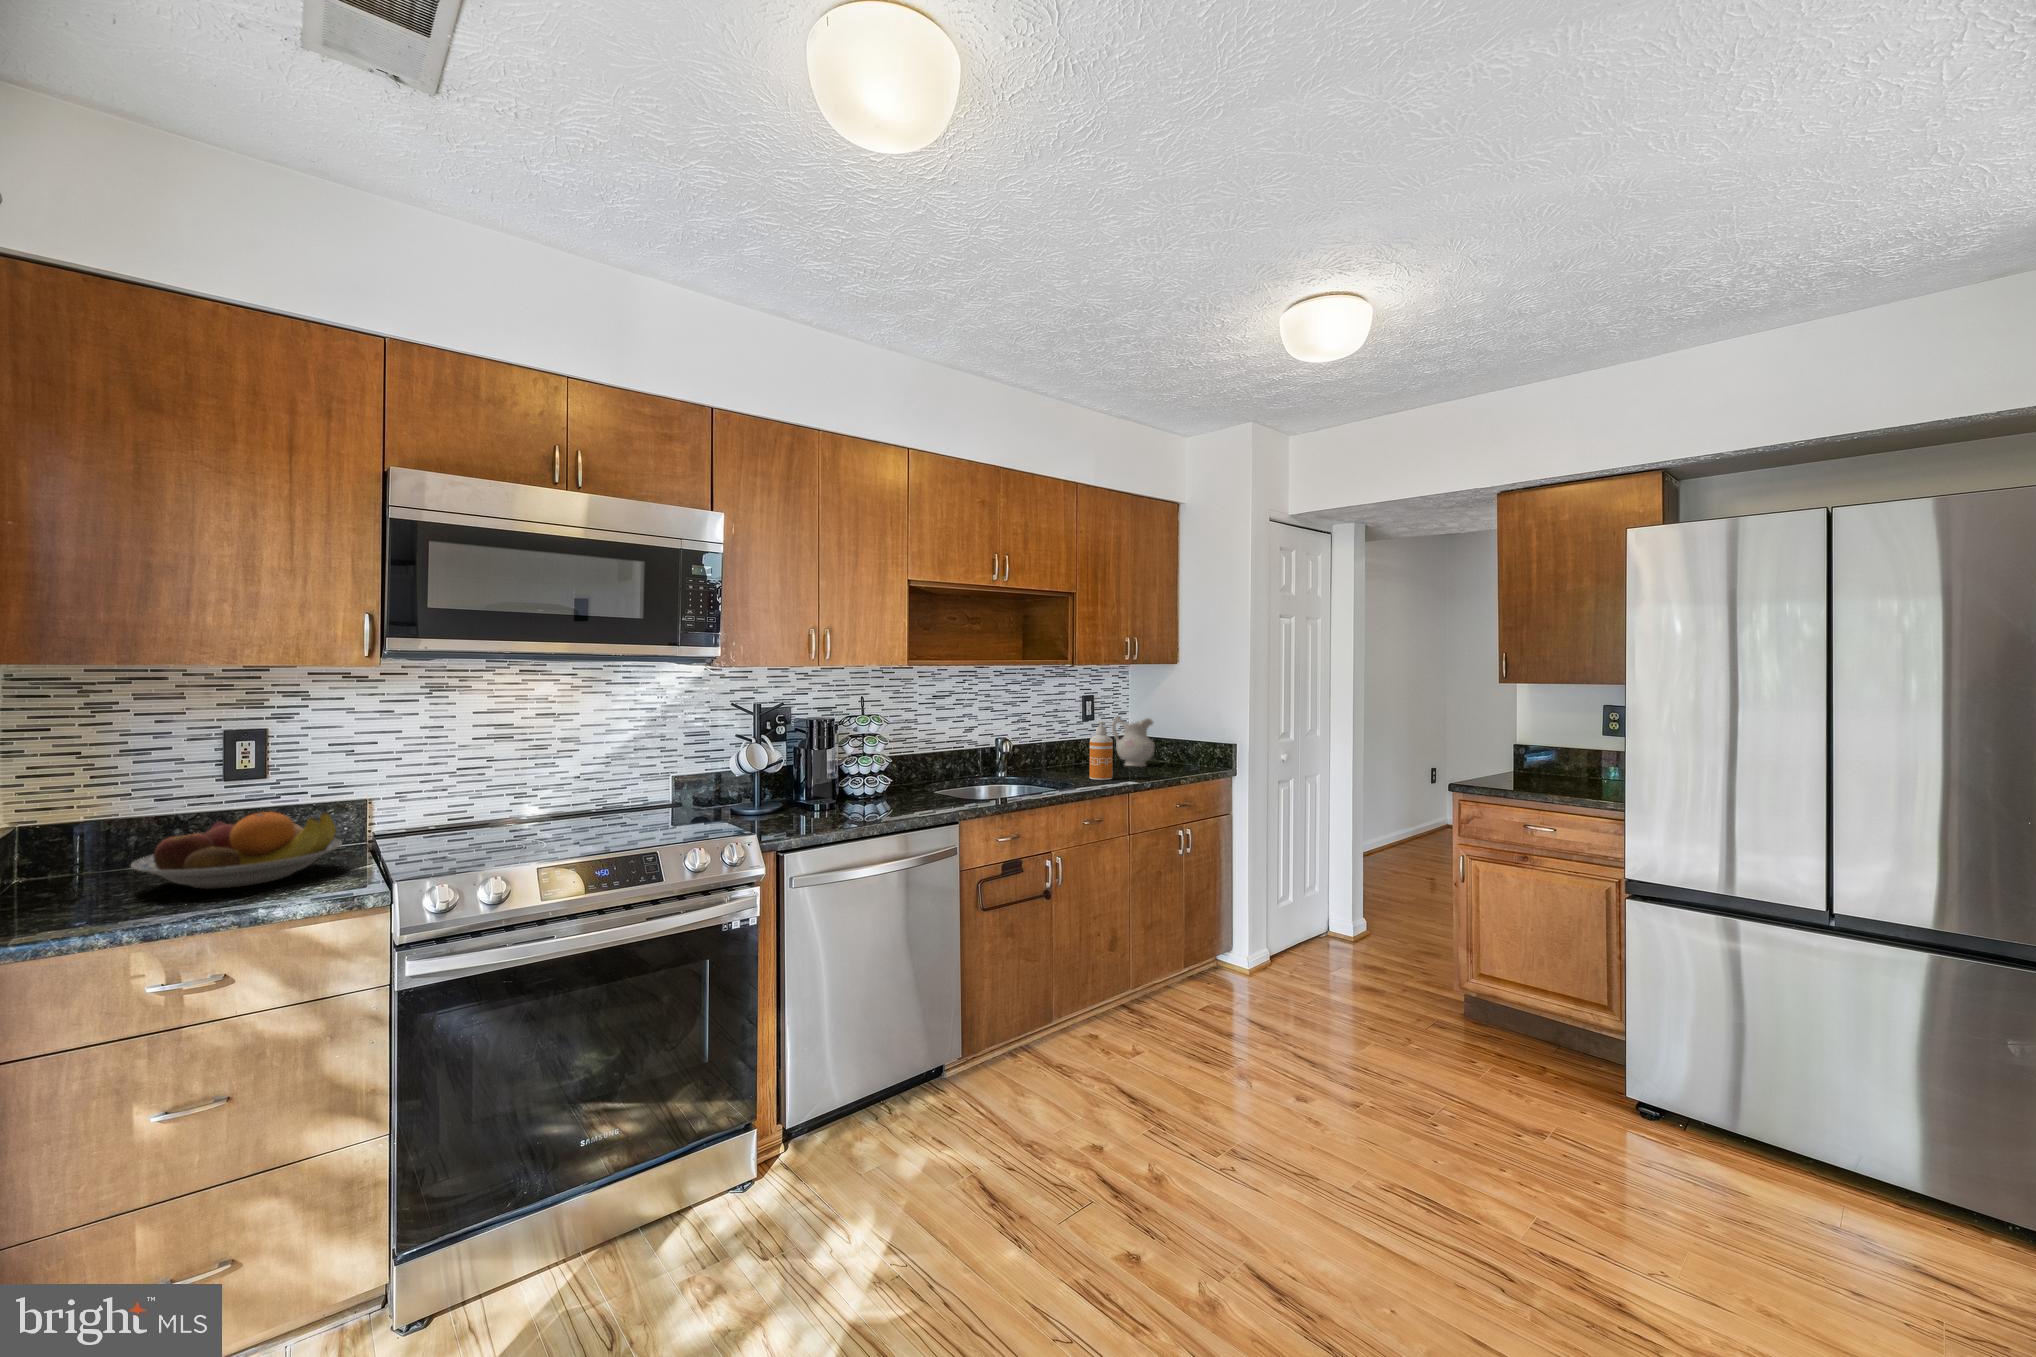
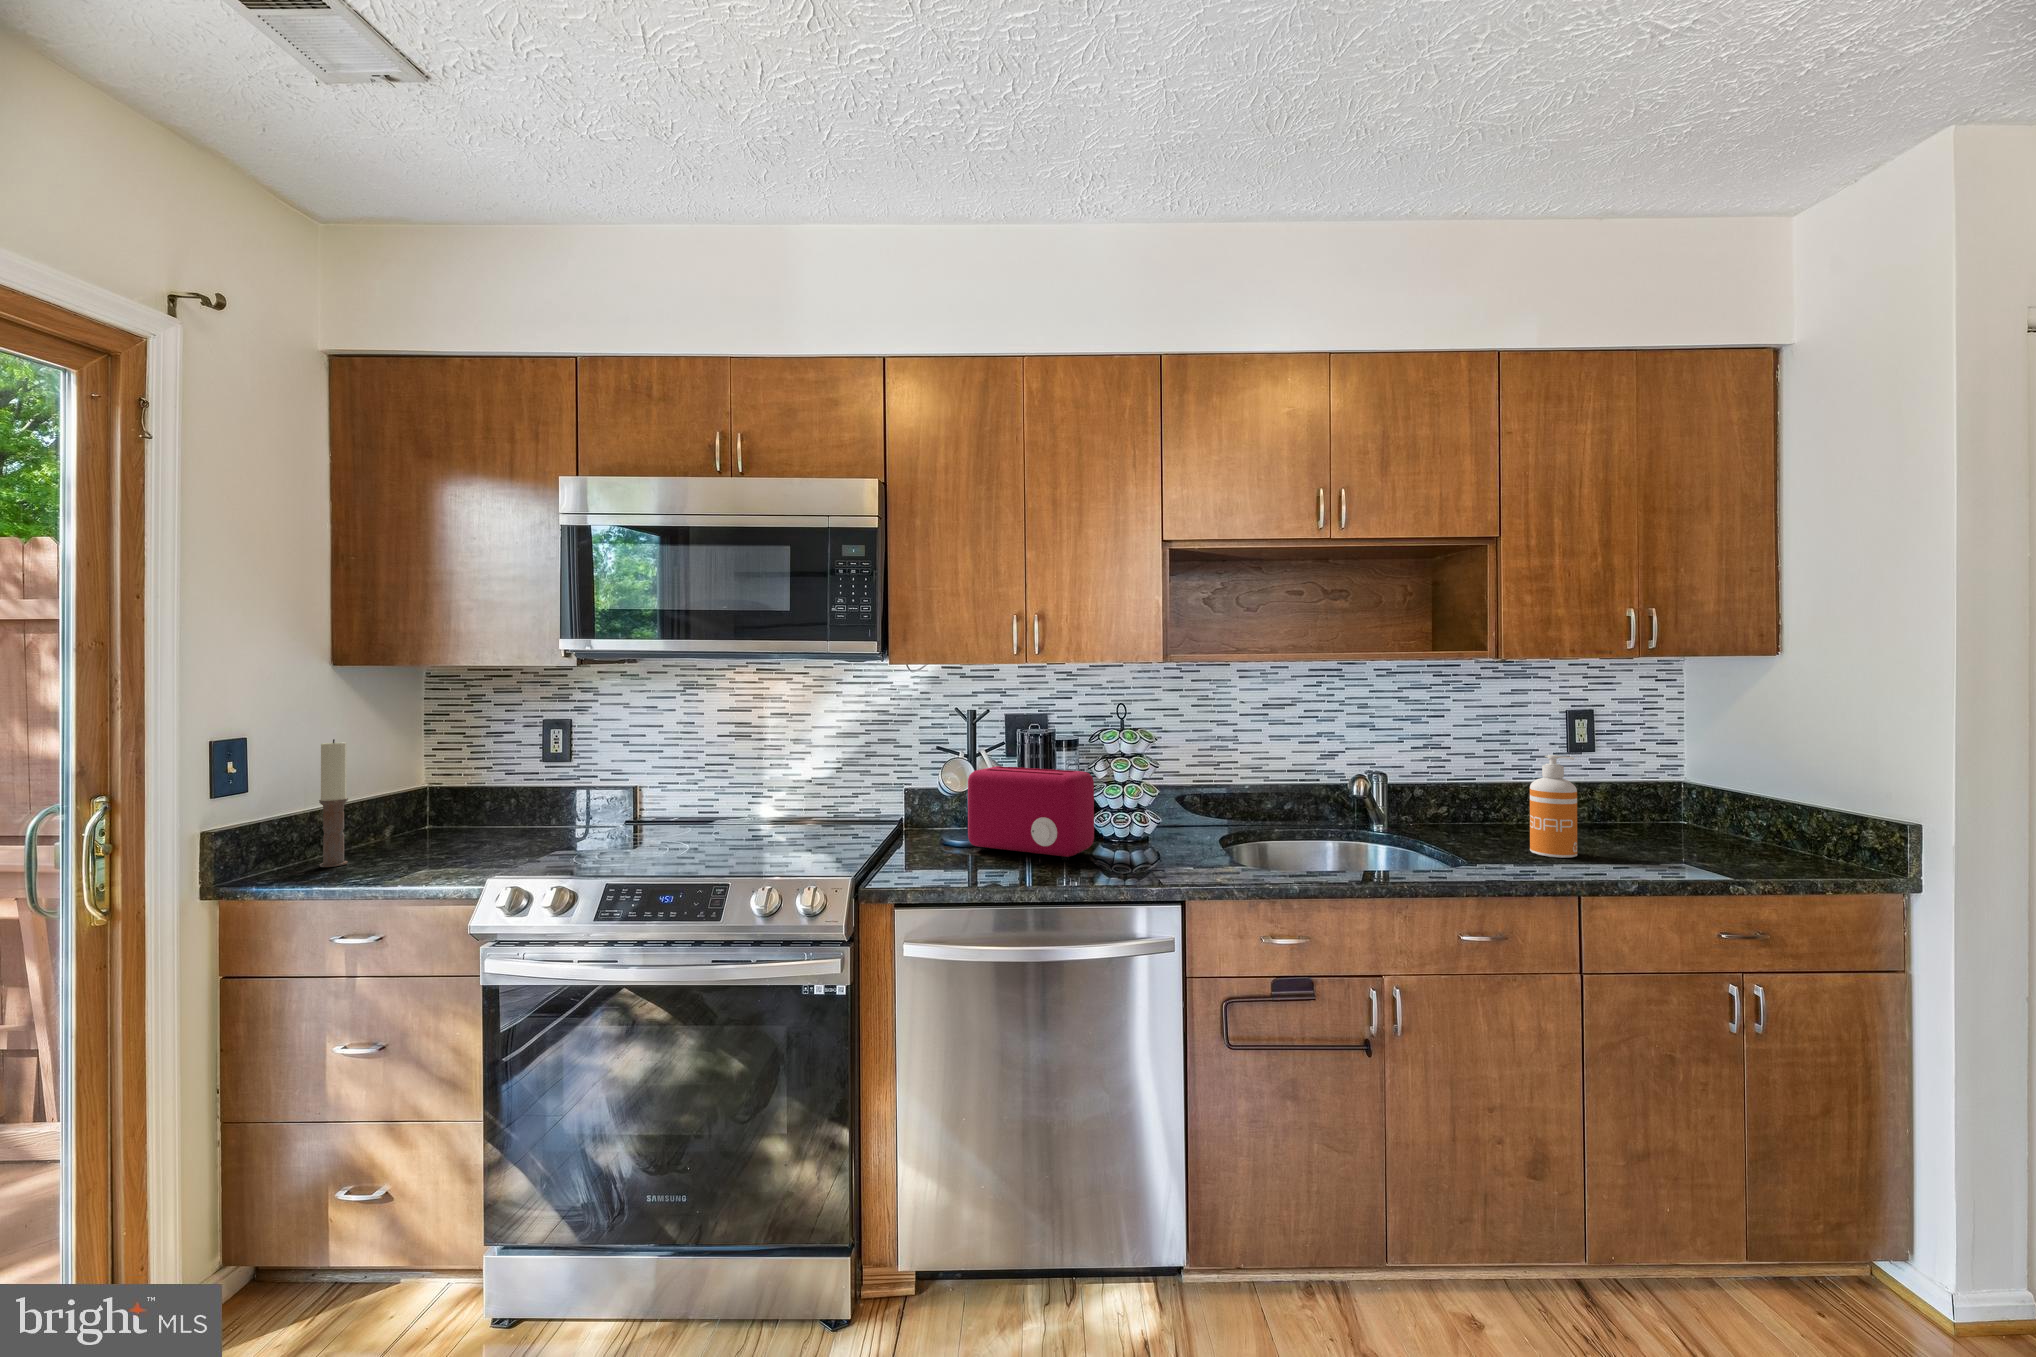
ceramic pitcher: present [1112,716,1155,767] -> none [1635,747,1728,840]
toaster: none [792,747,886,814] -> present [968,766,1094,860]
candle: none [65,761,105,925] -> present [319,739,348,867]
fruit bowl: present [131,812,342,889] -> none [407,791,565,852]

